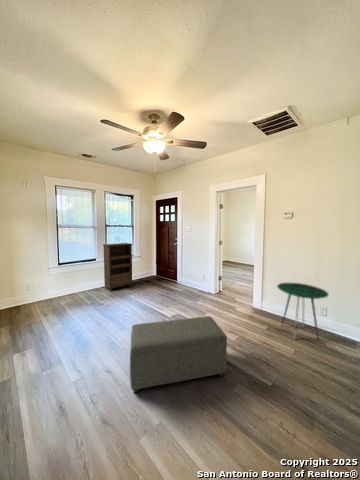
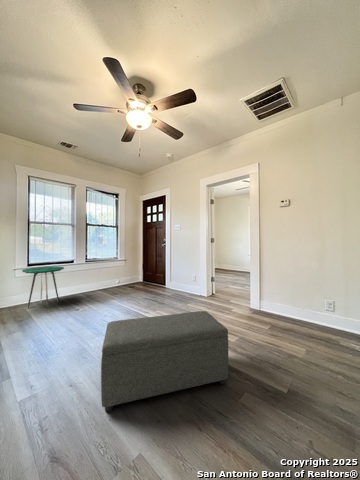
bookshelf: present [103,243,132,290] -> none [81,244,116,297]
side table: present [277,283,328,338] -> present [22,267,64,308]

